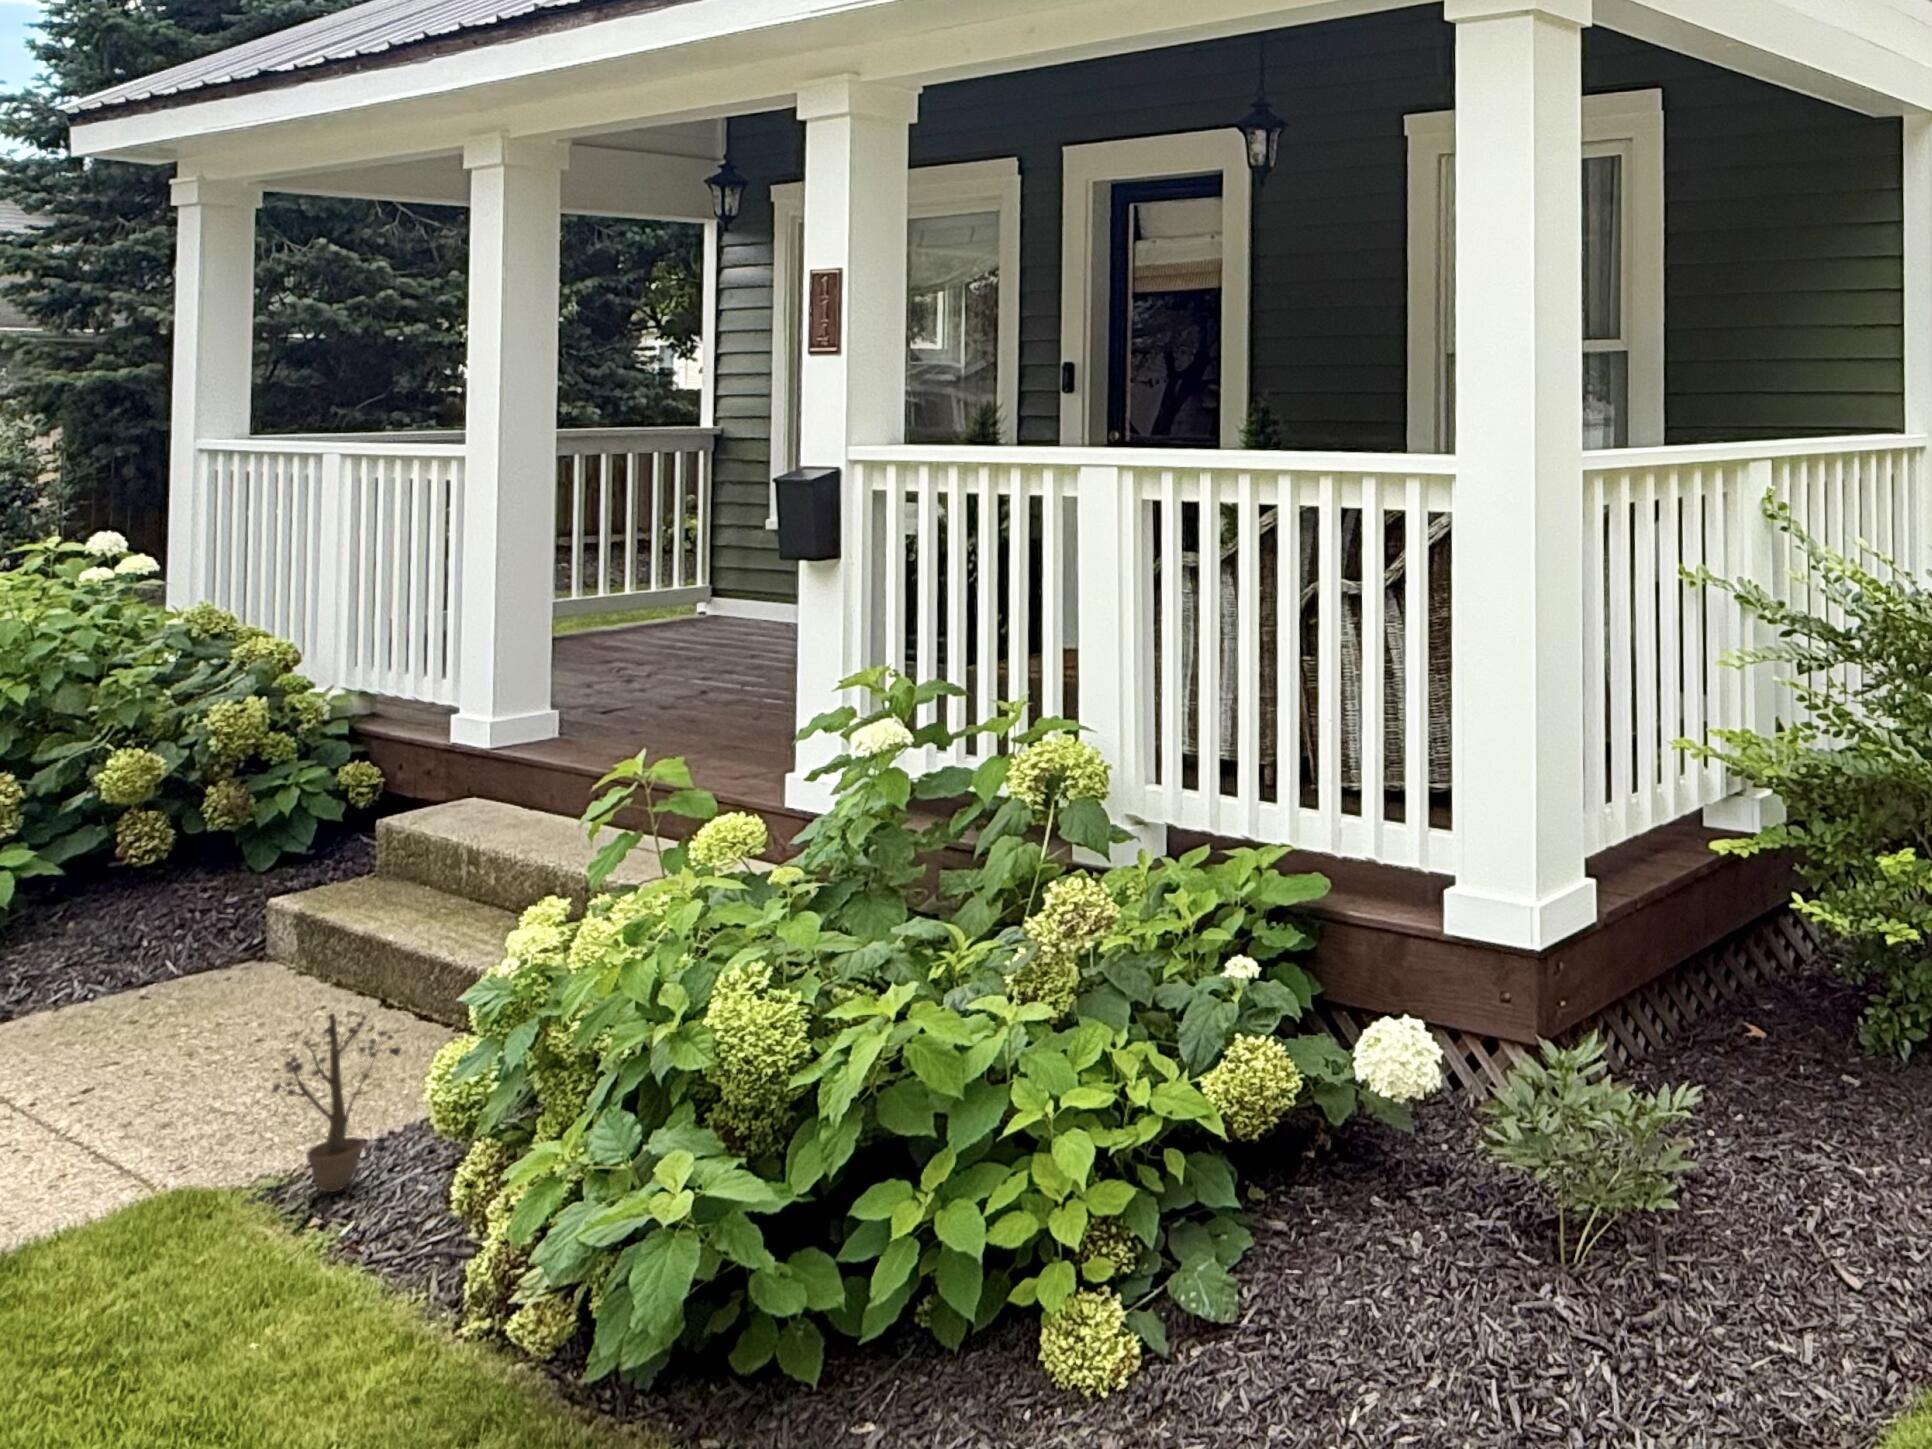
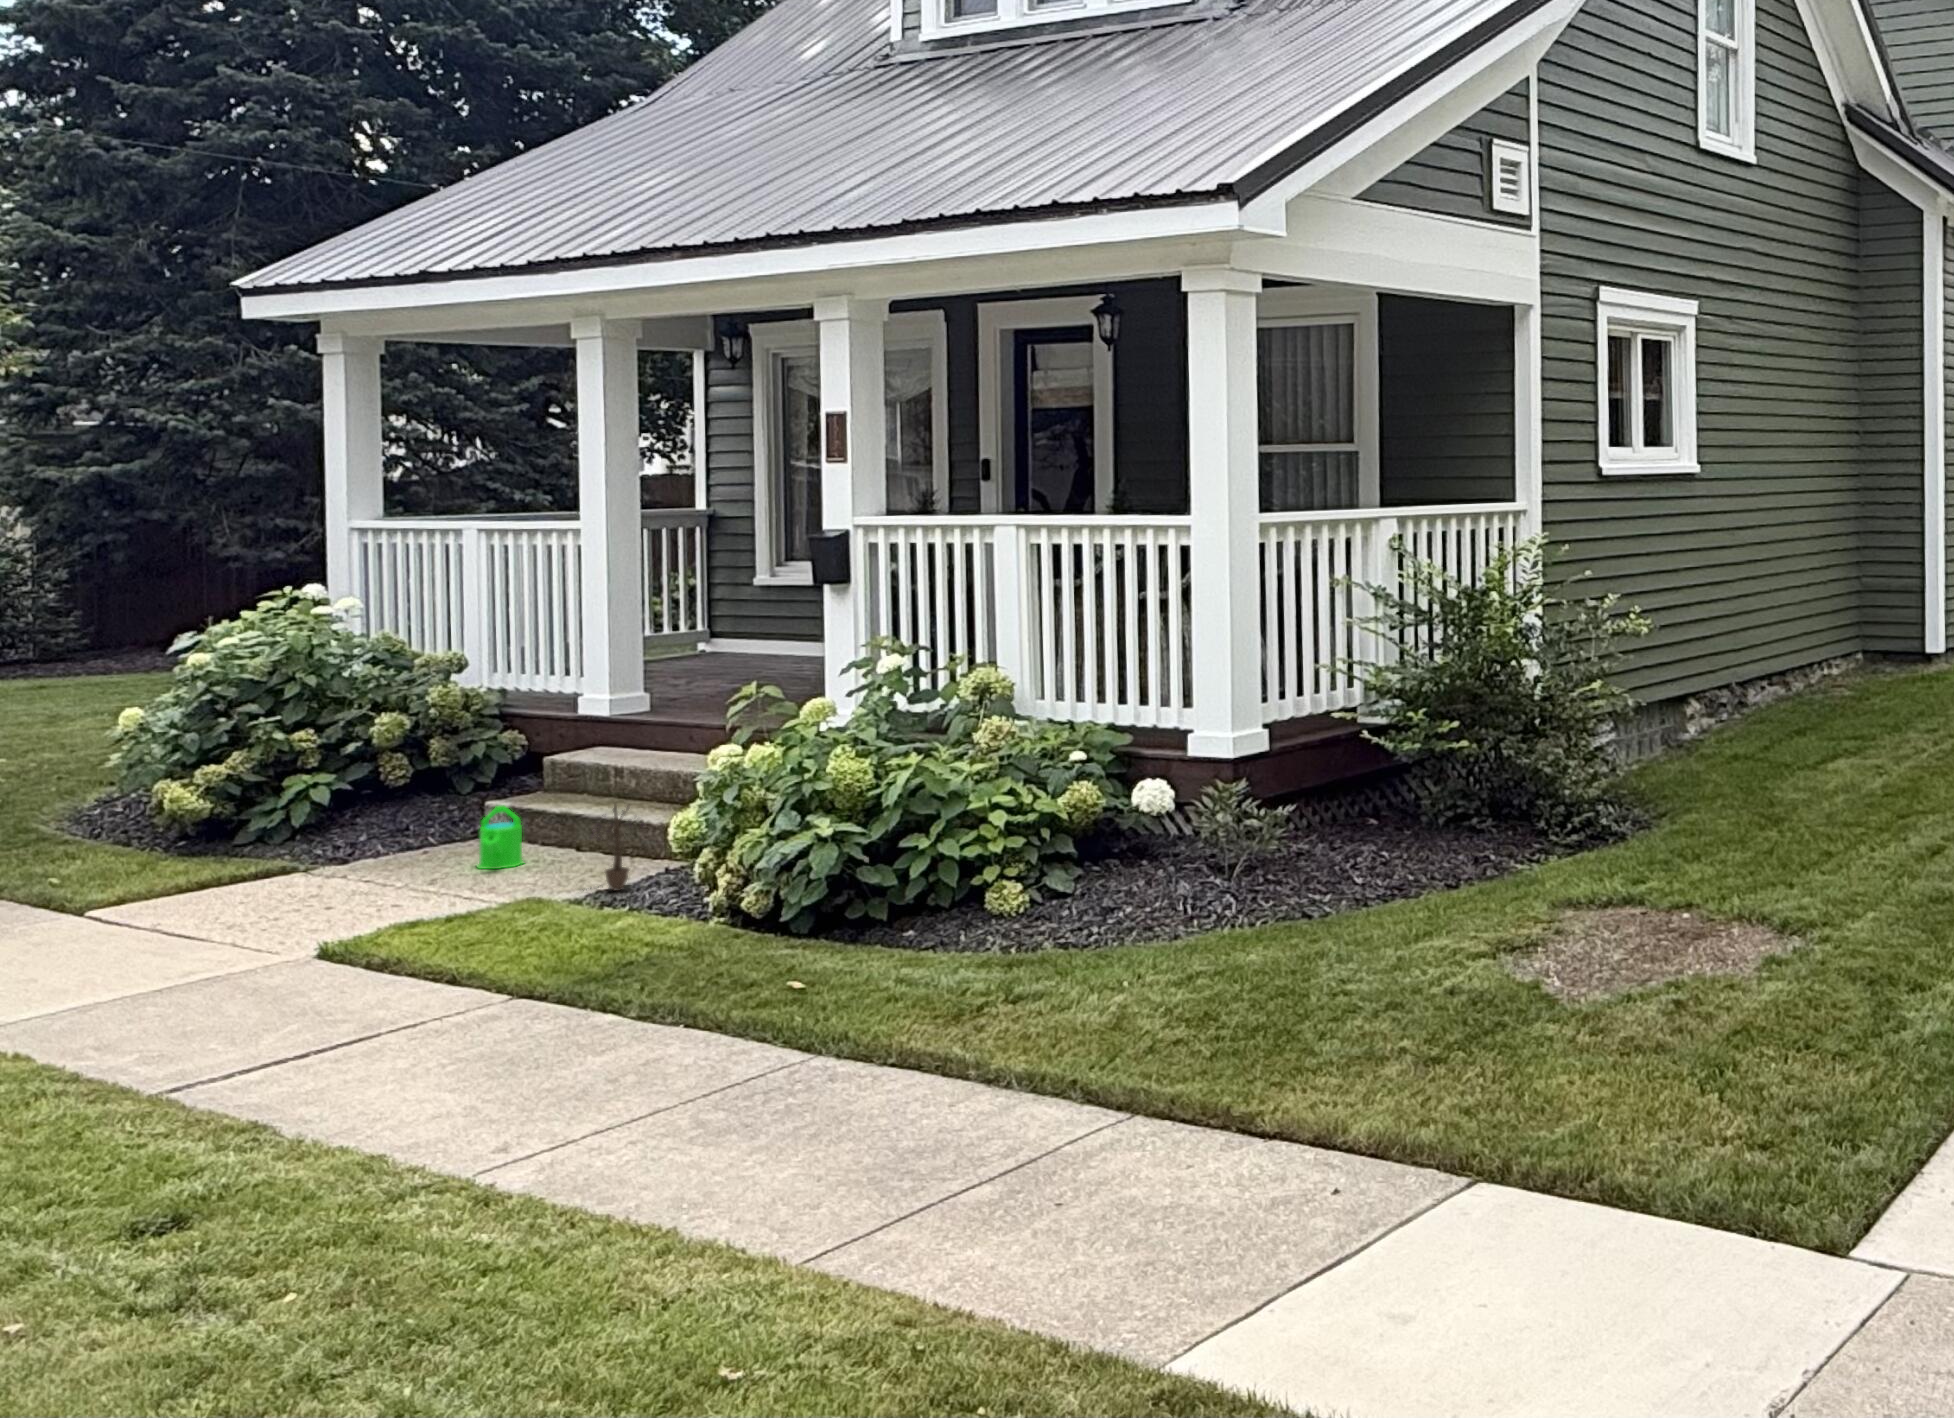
watering can: none [118,968,225,1095] -> present [477,805,523,869]

